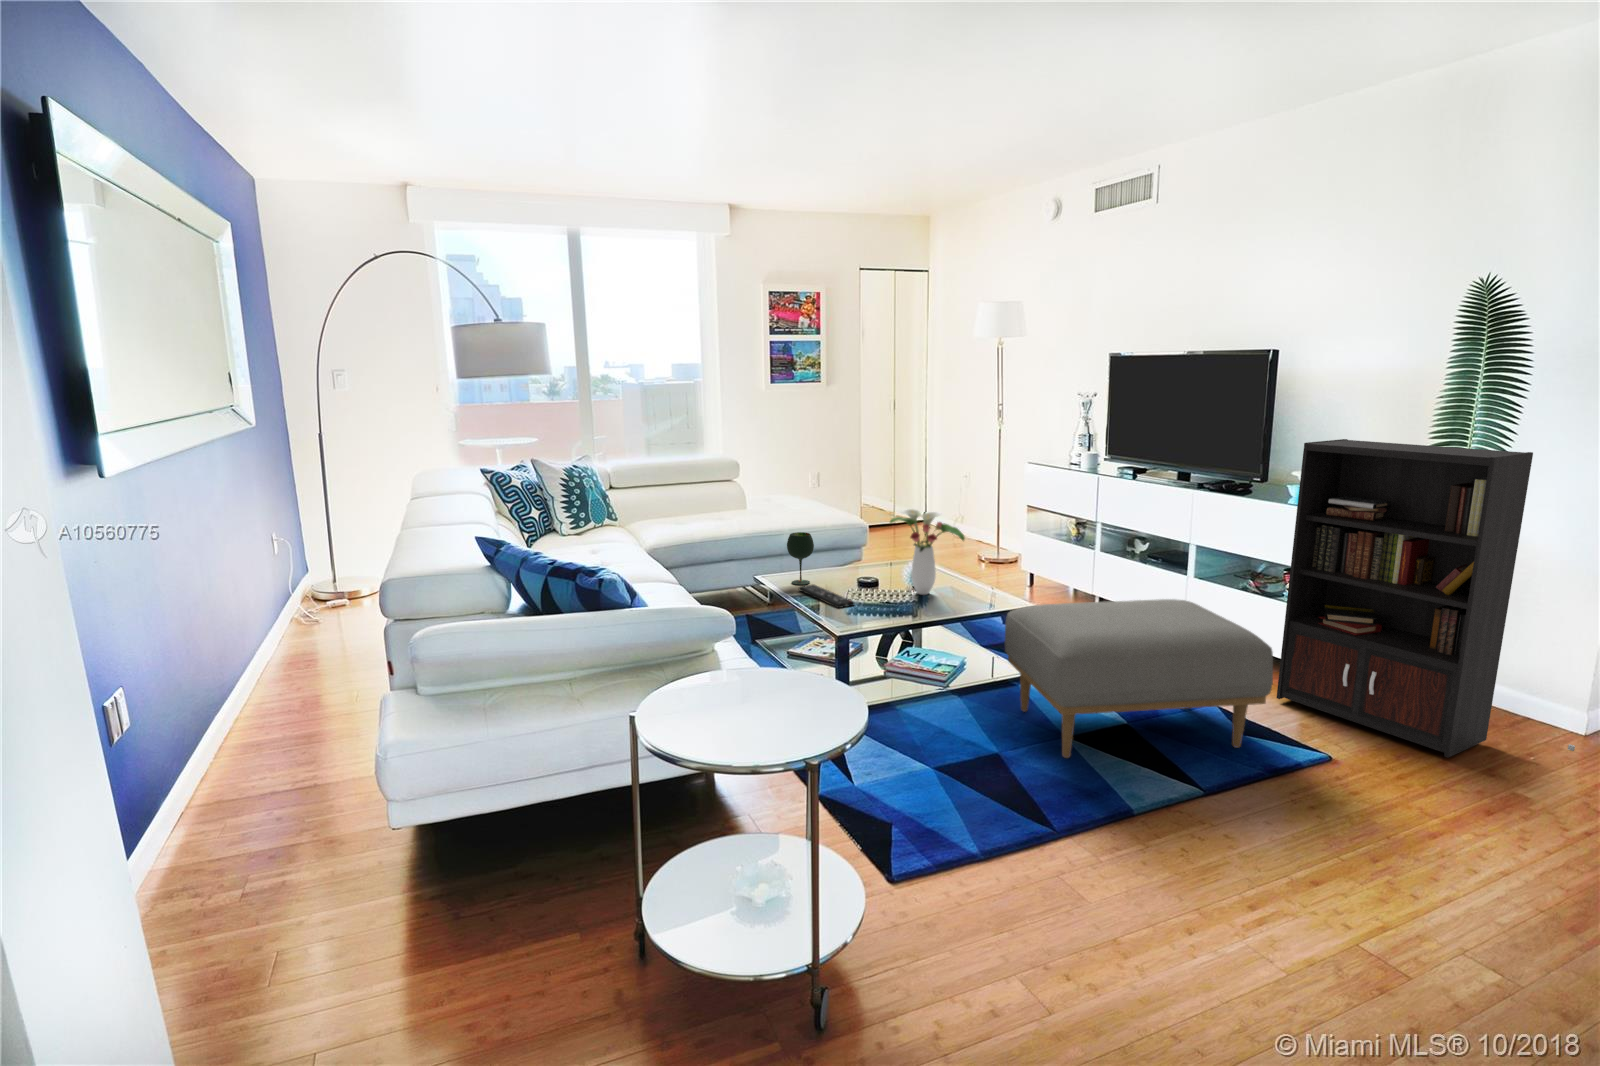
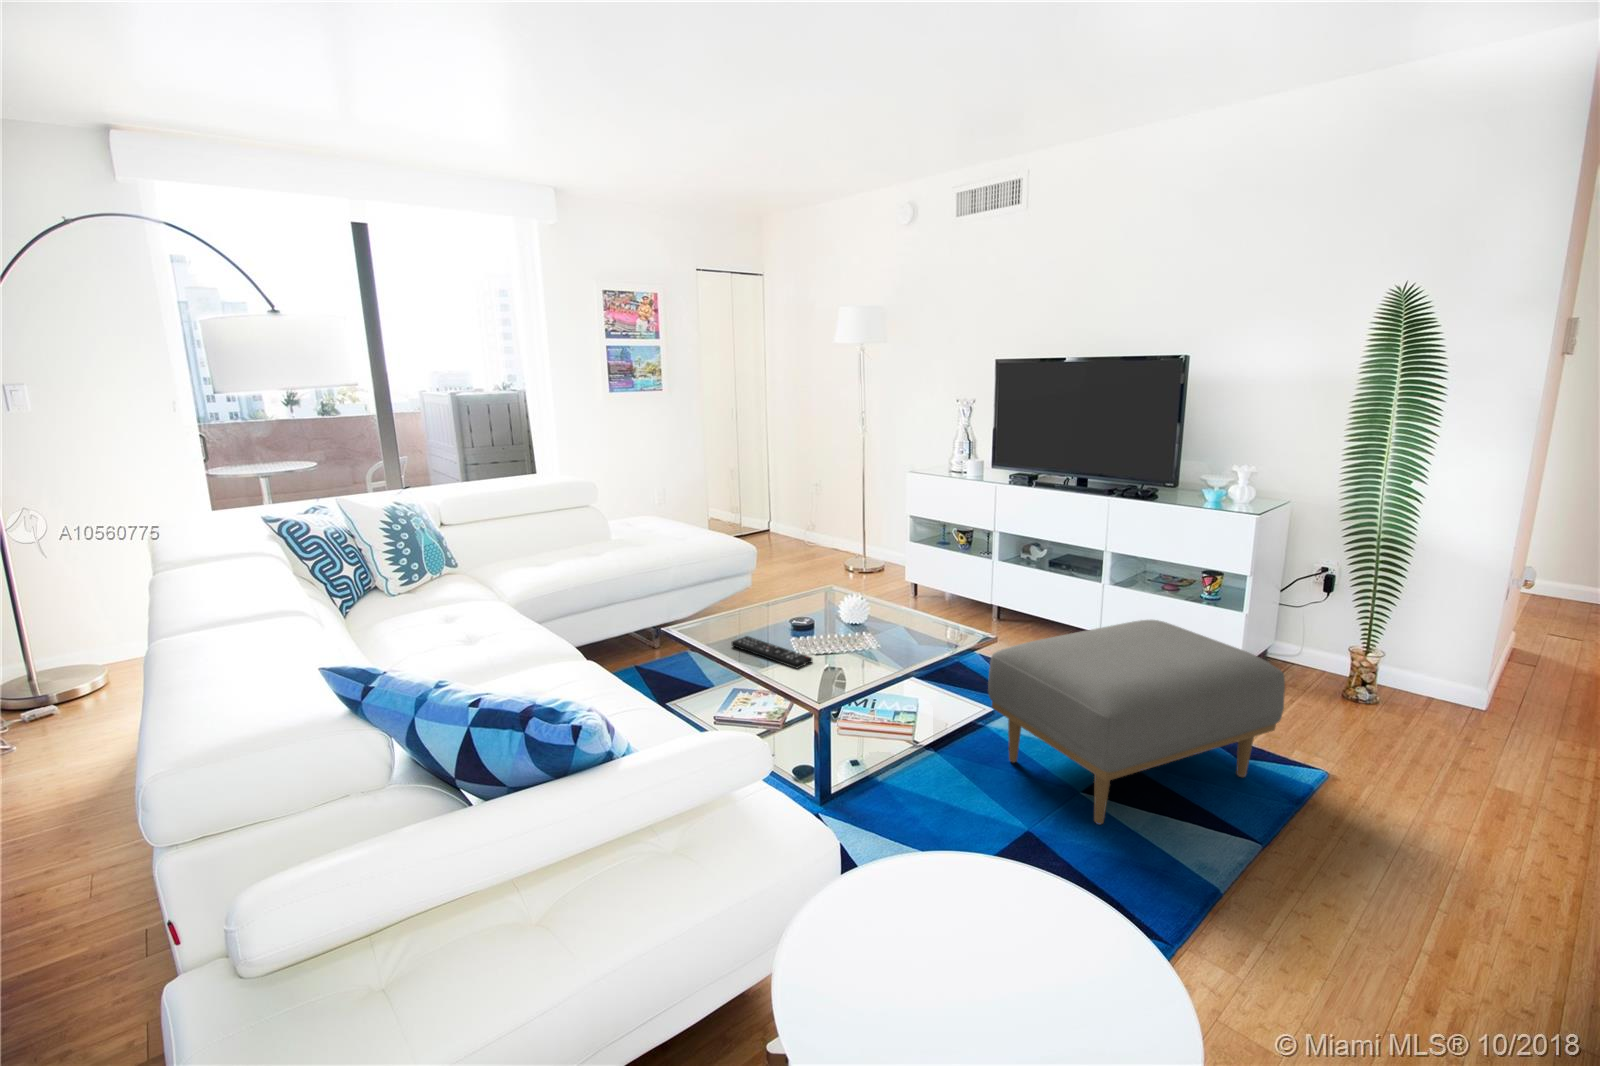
bookcase: present [1277,439,1575,758] -> none [1229,444,1496,758]
flower arrangement: present [890,509,965,594] -> none [845,539,929,637]
wine glass: present [787,532,814,585] -> none [708,574,740,637]

